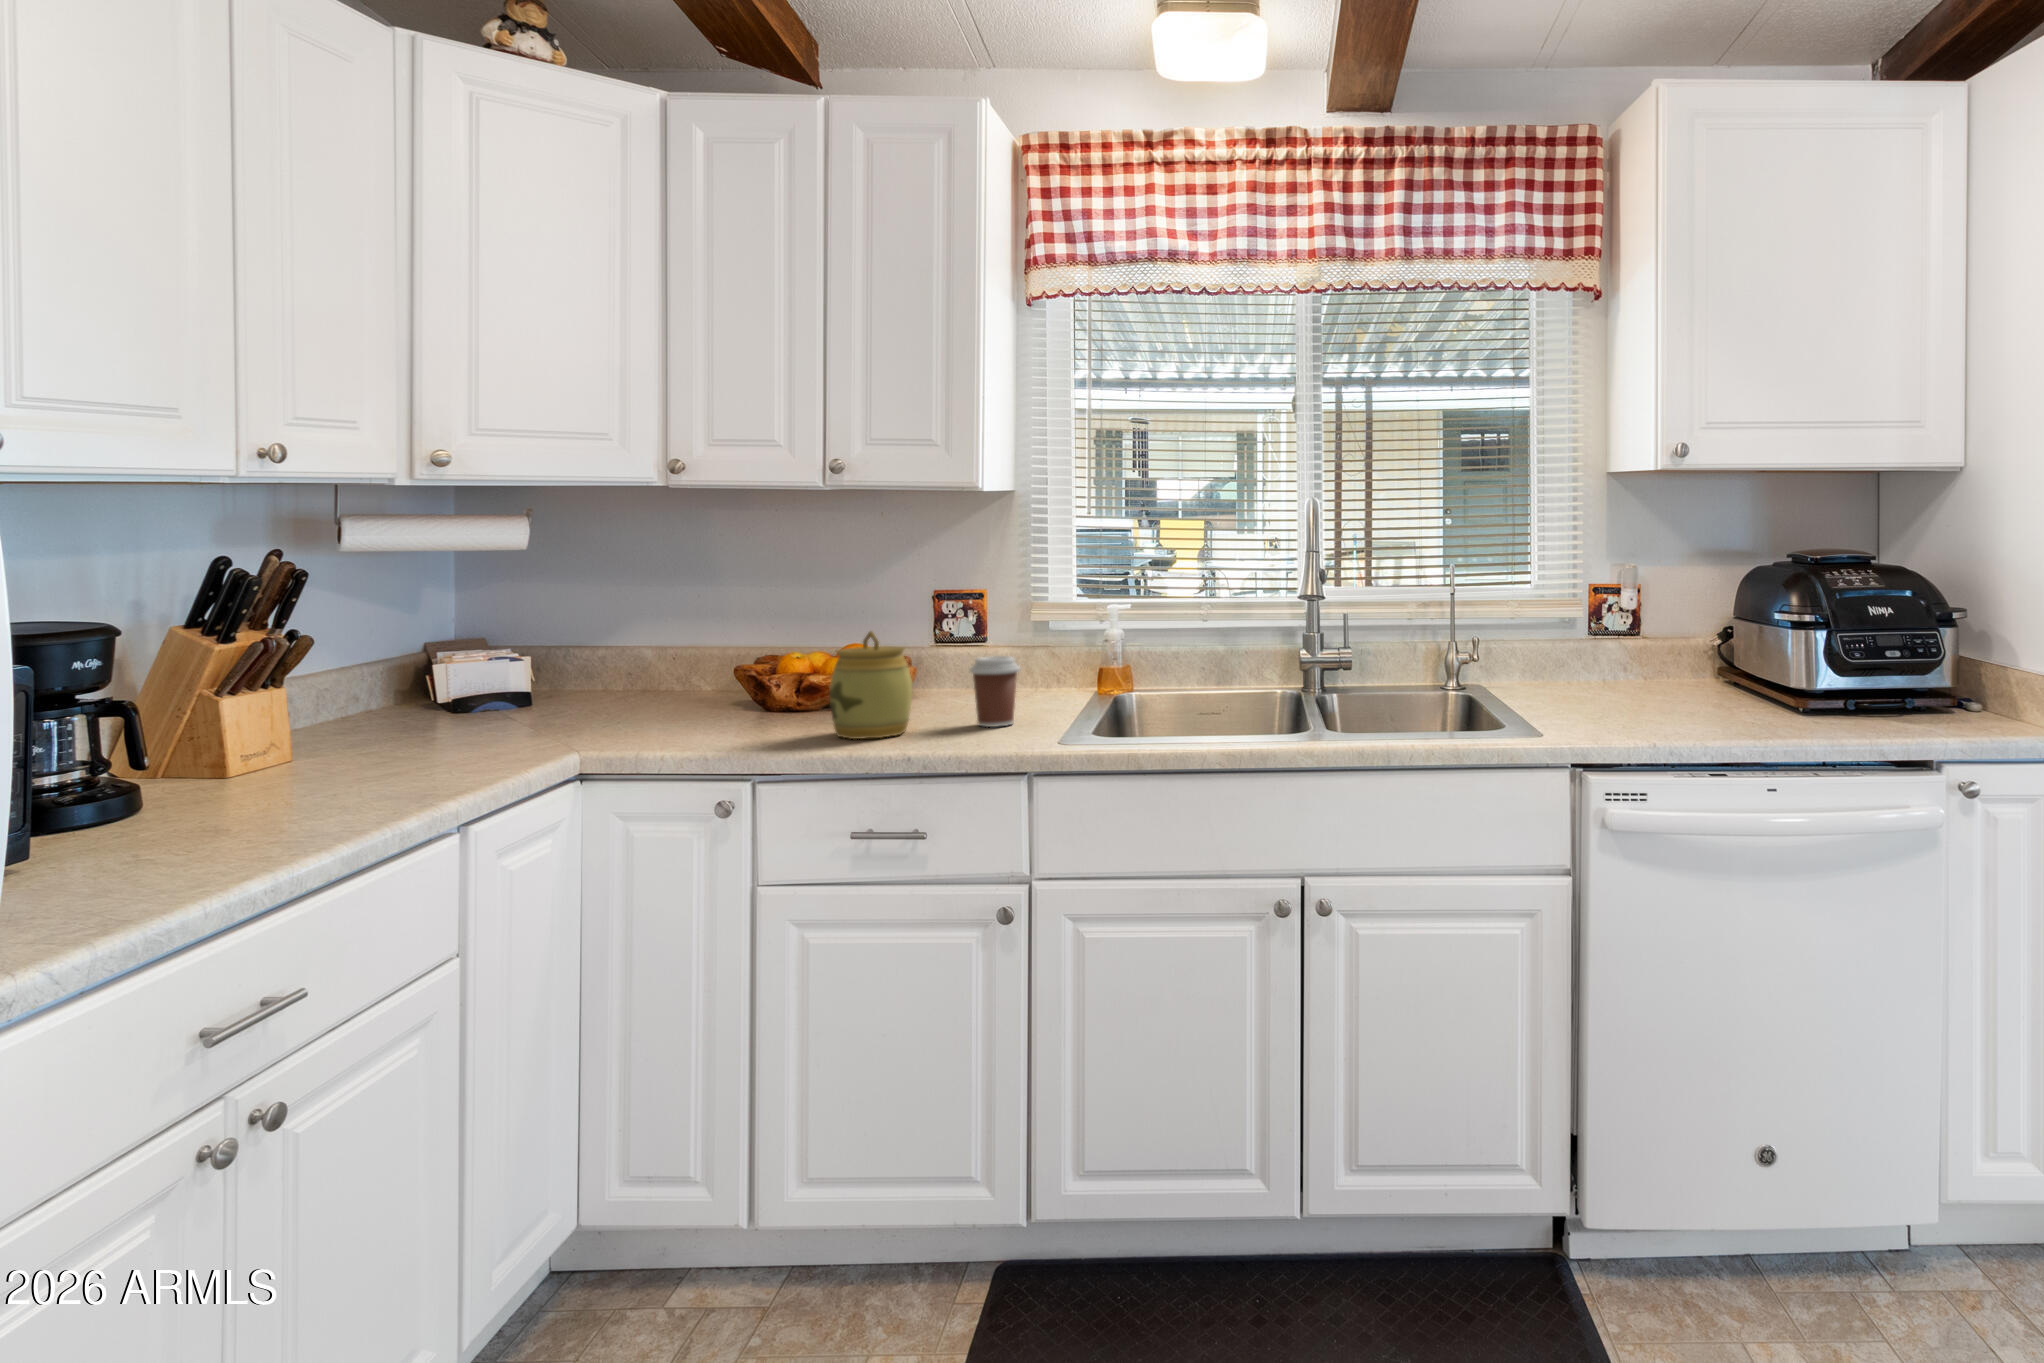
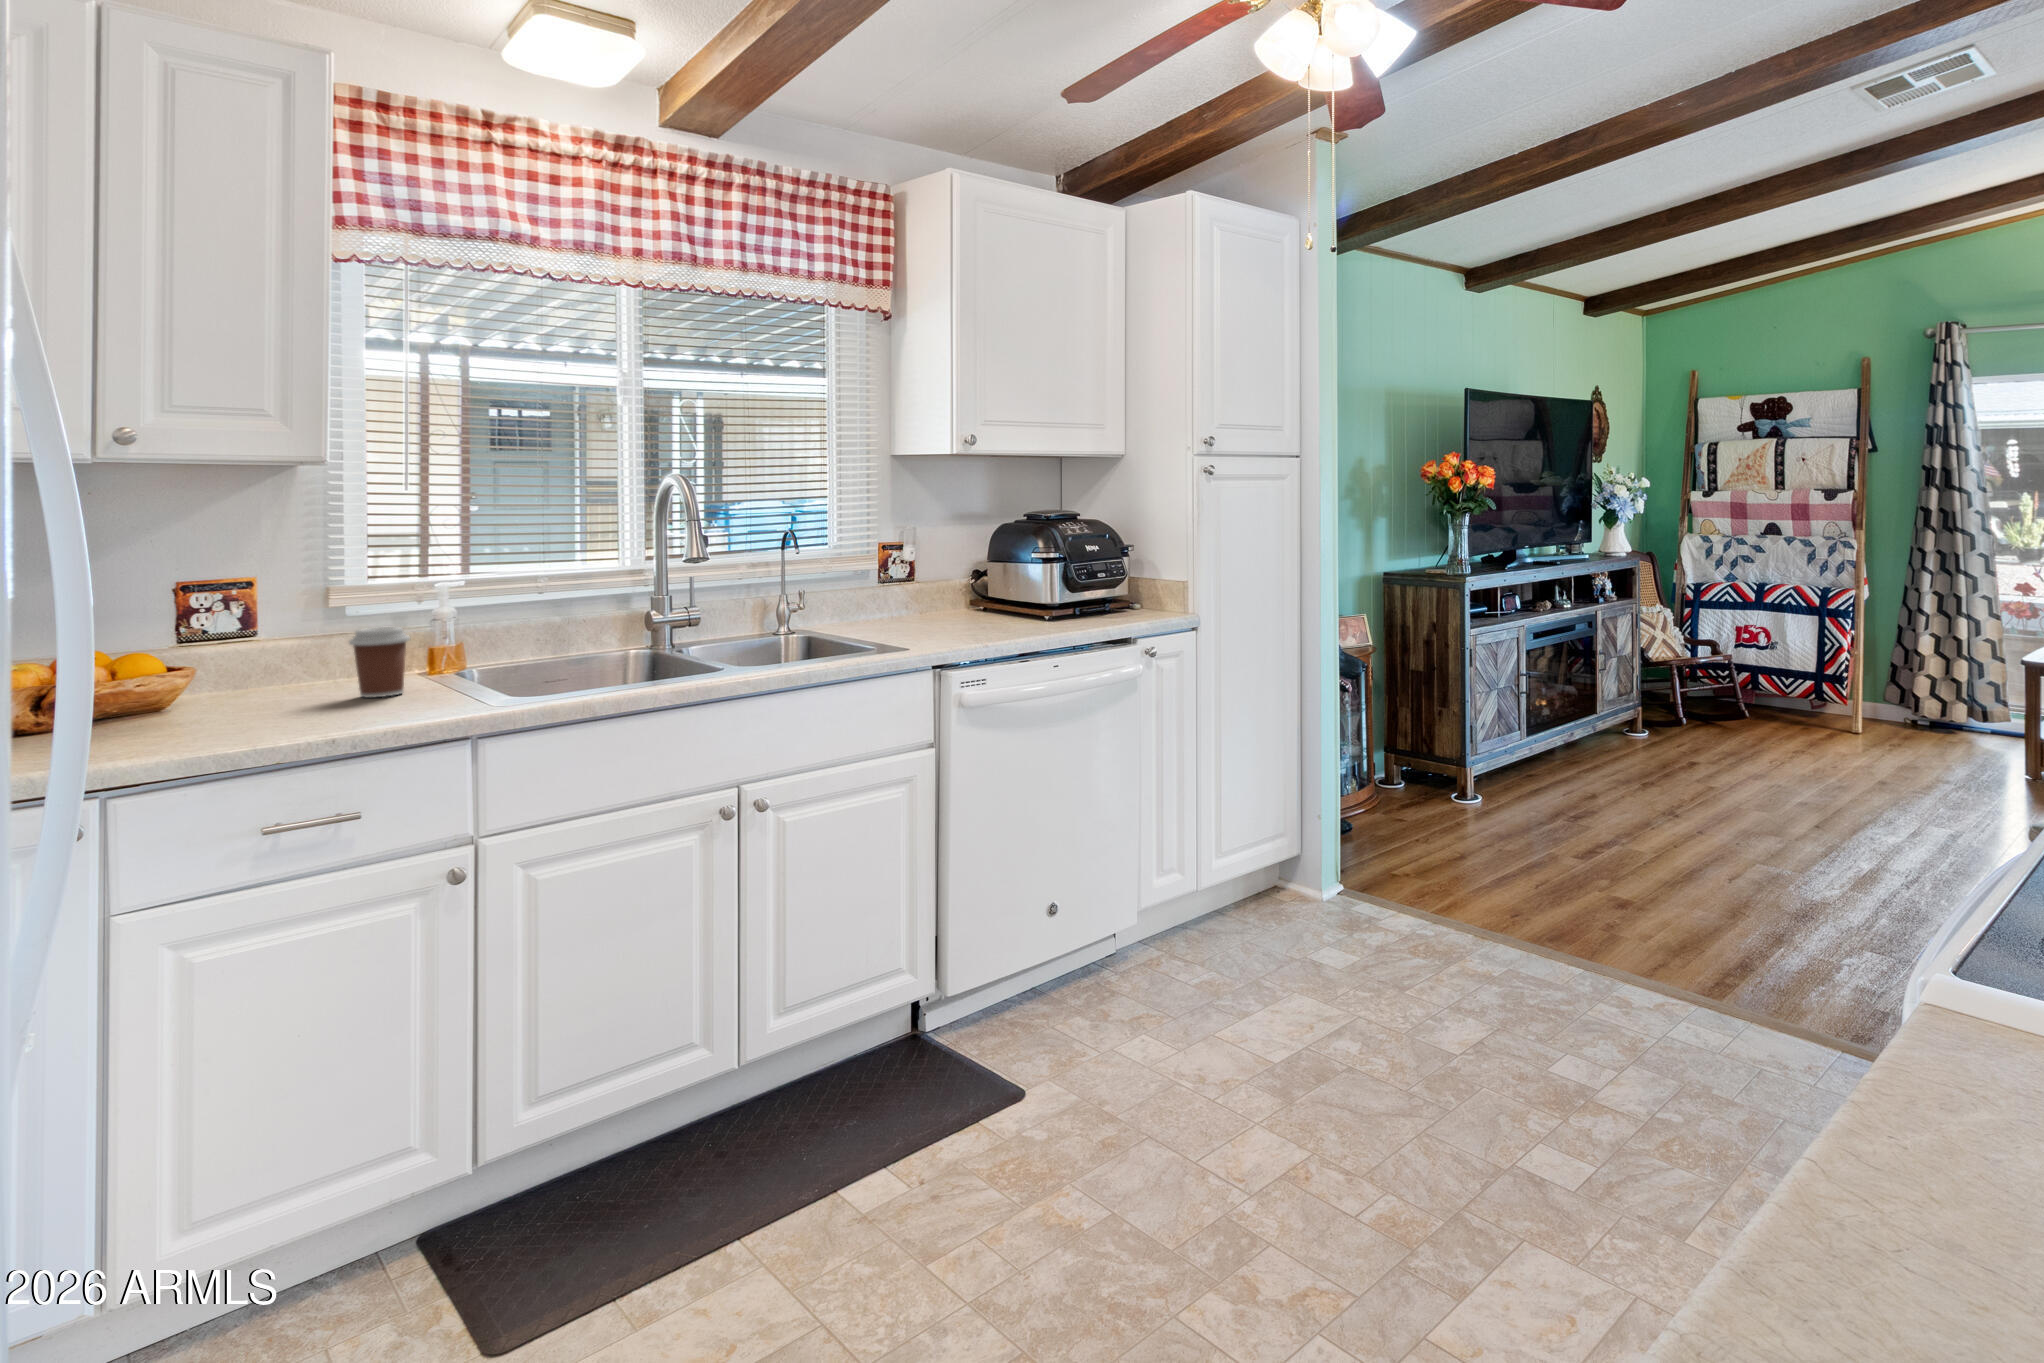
jar: present [829,631,913,739] -> none [190,608,299,723]

